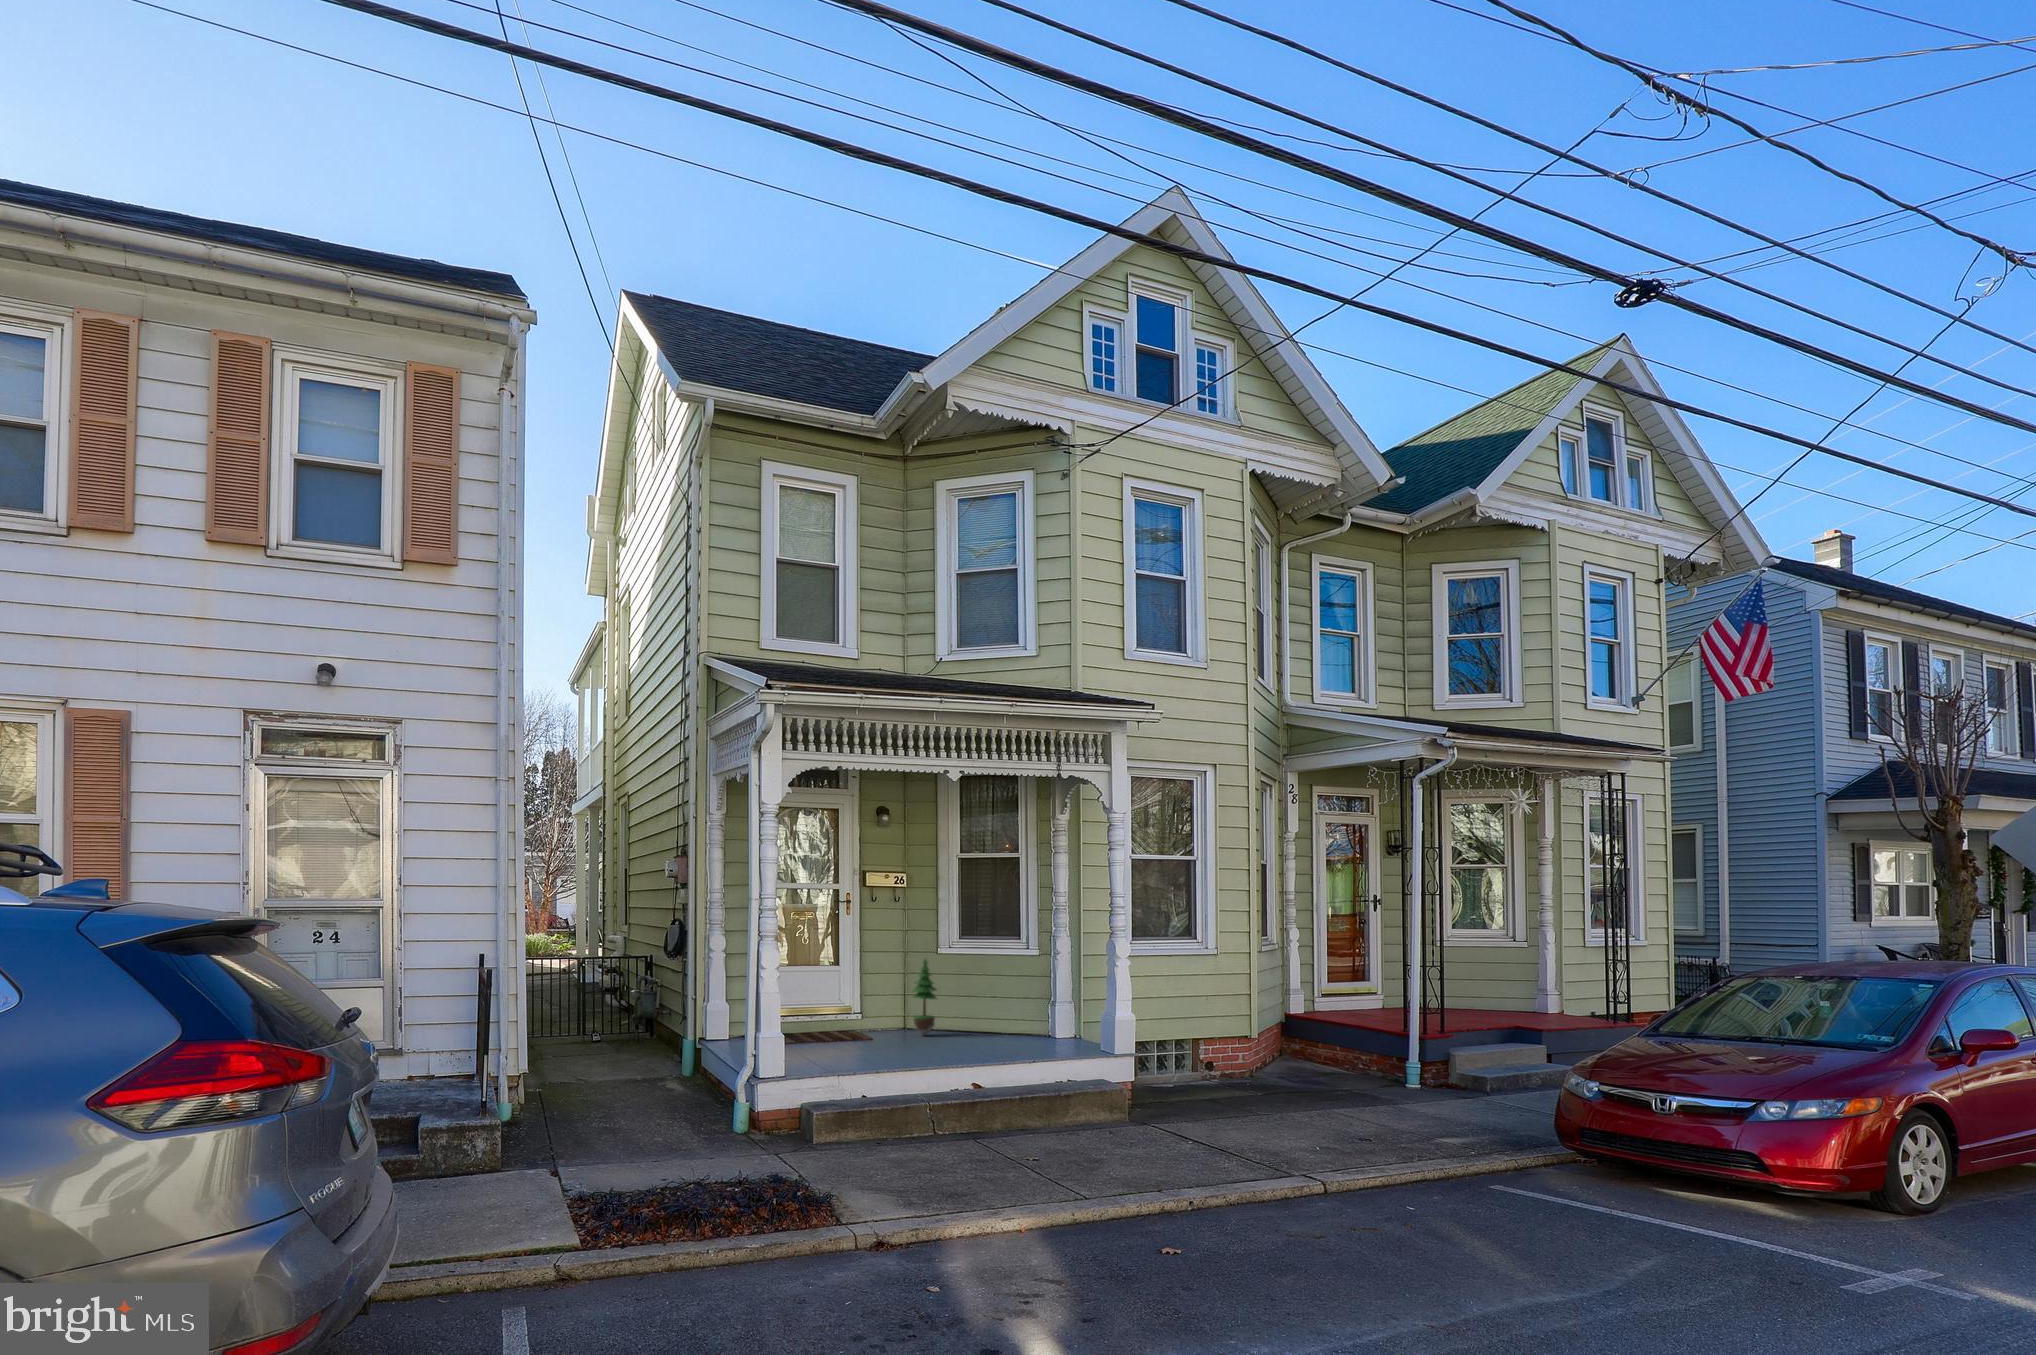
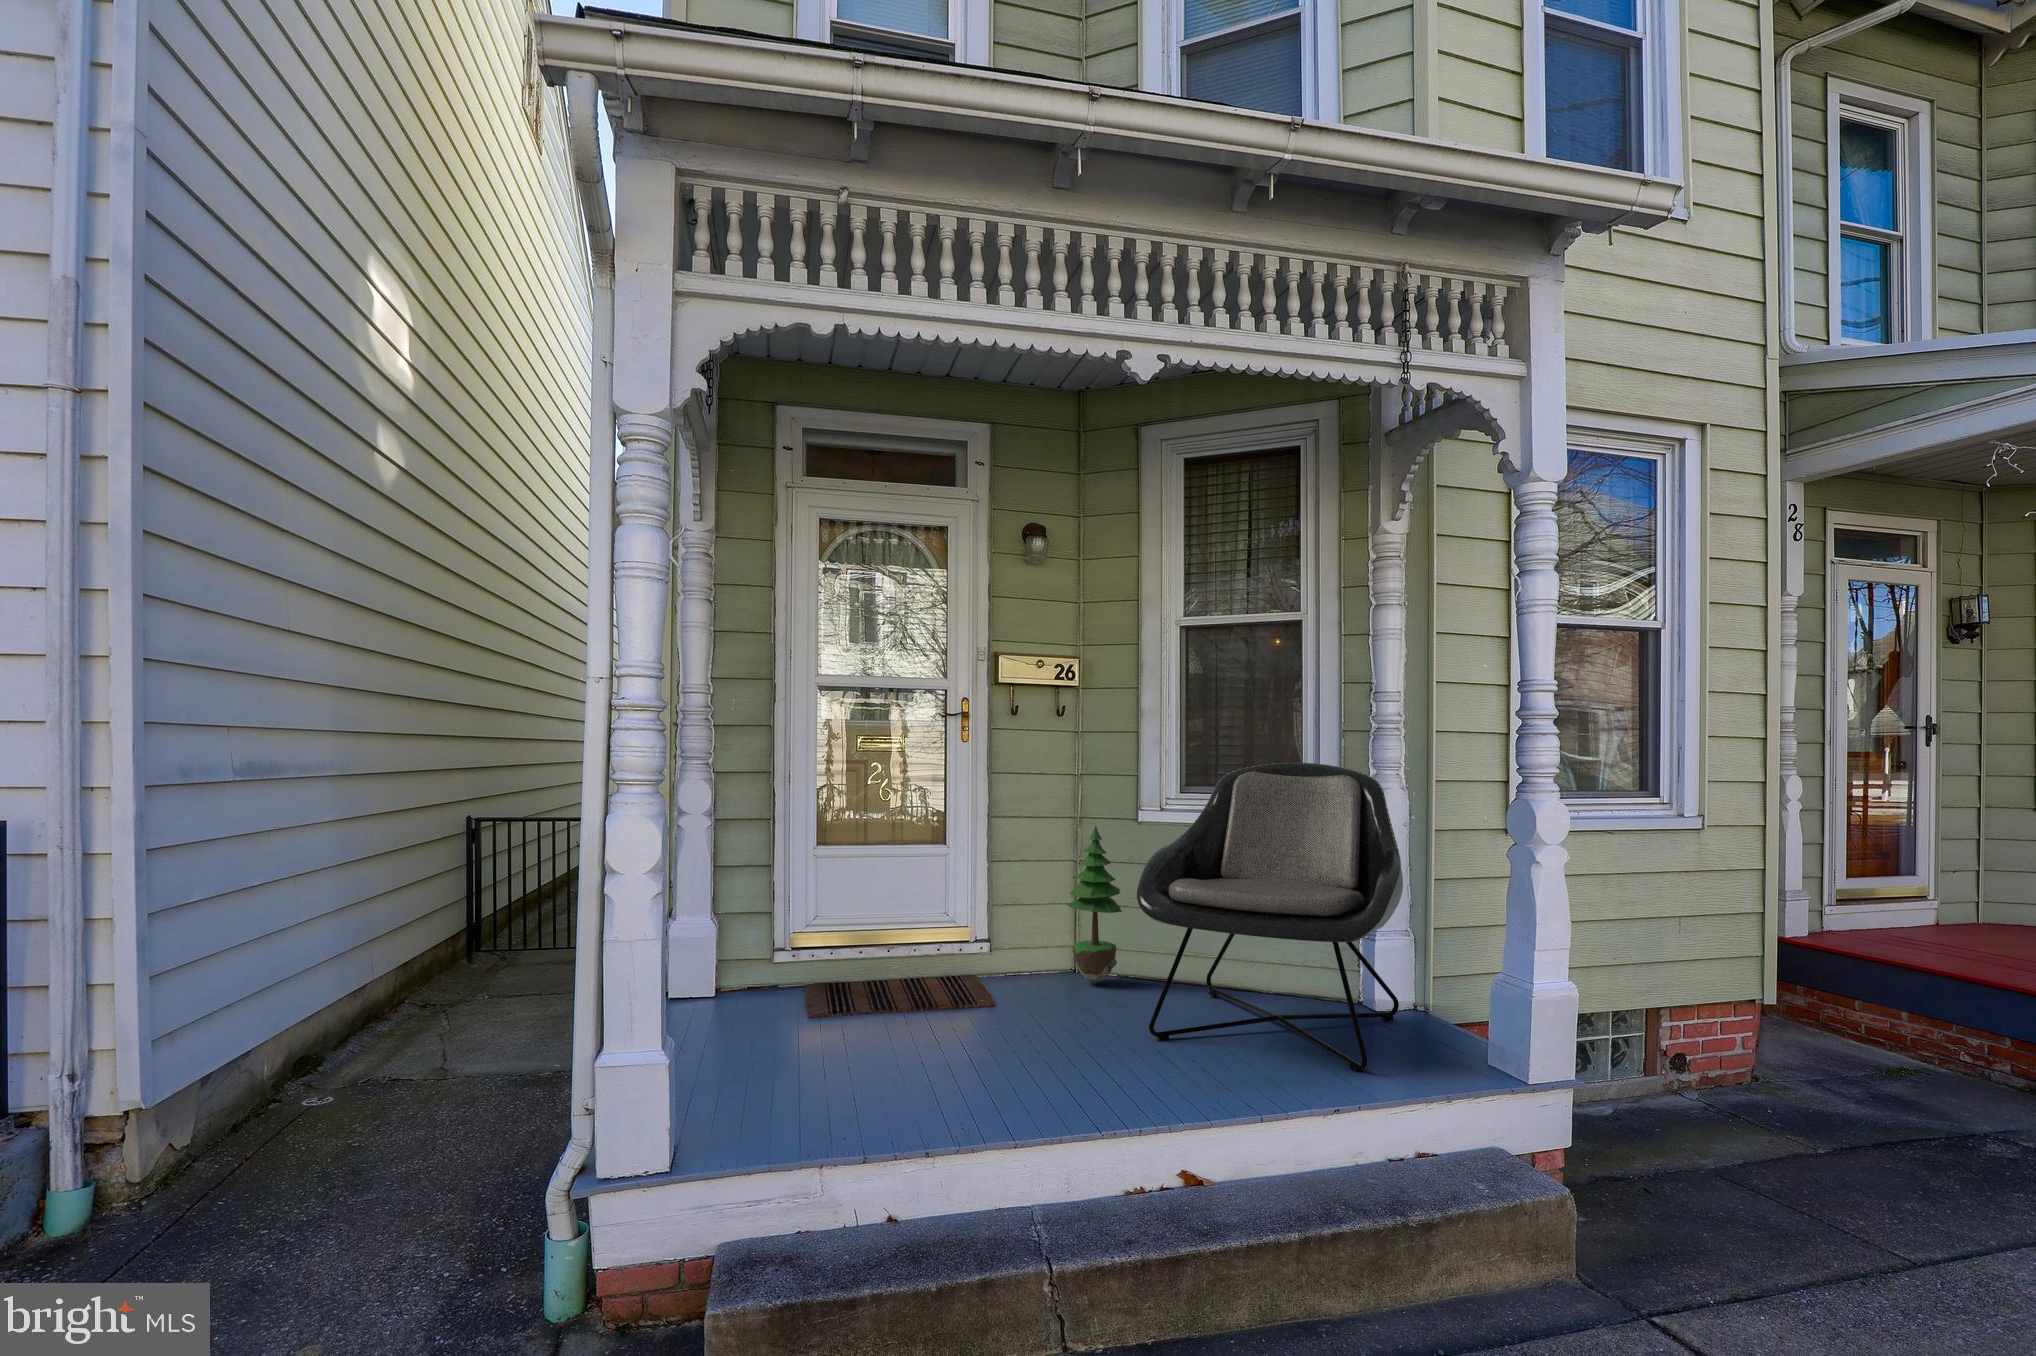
lounge chair: none [946,925,1062,1053] -> present [1137,763,1403,1073]

